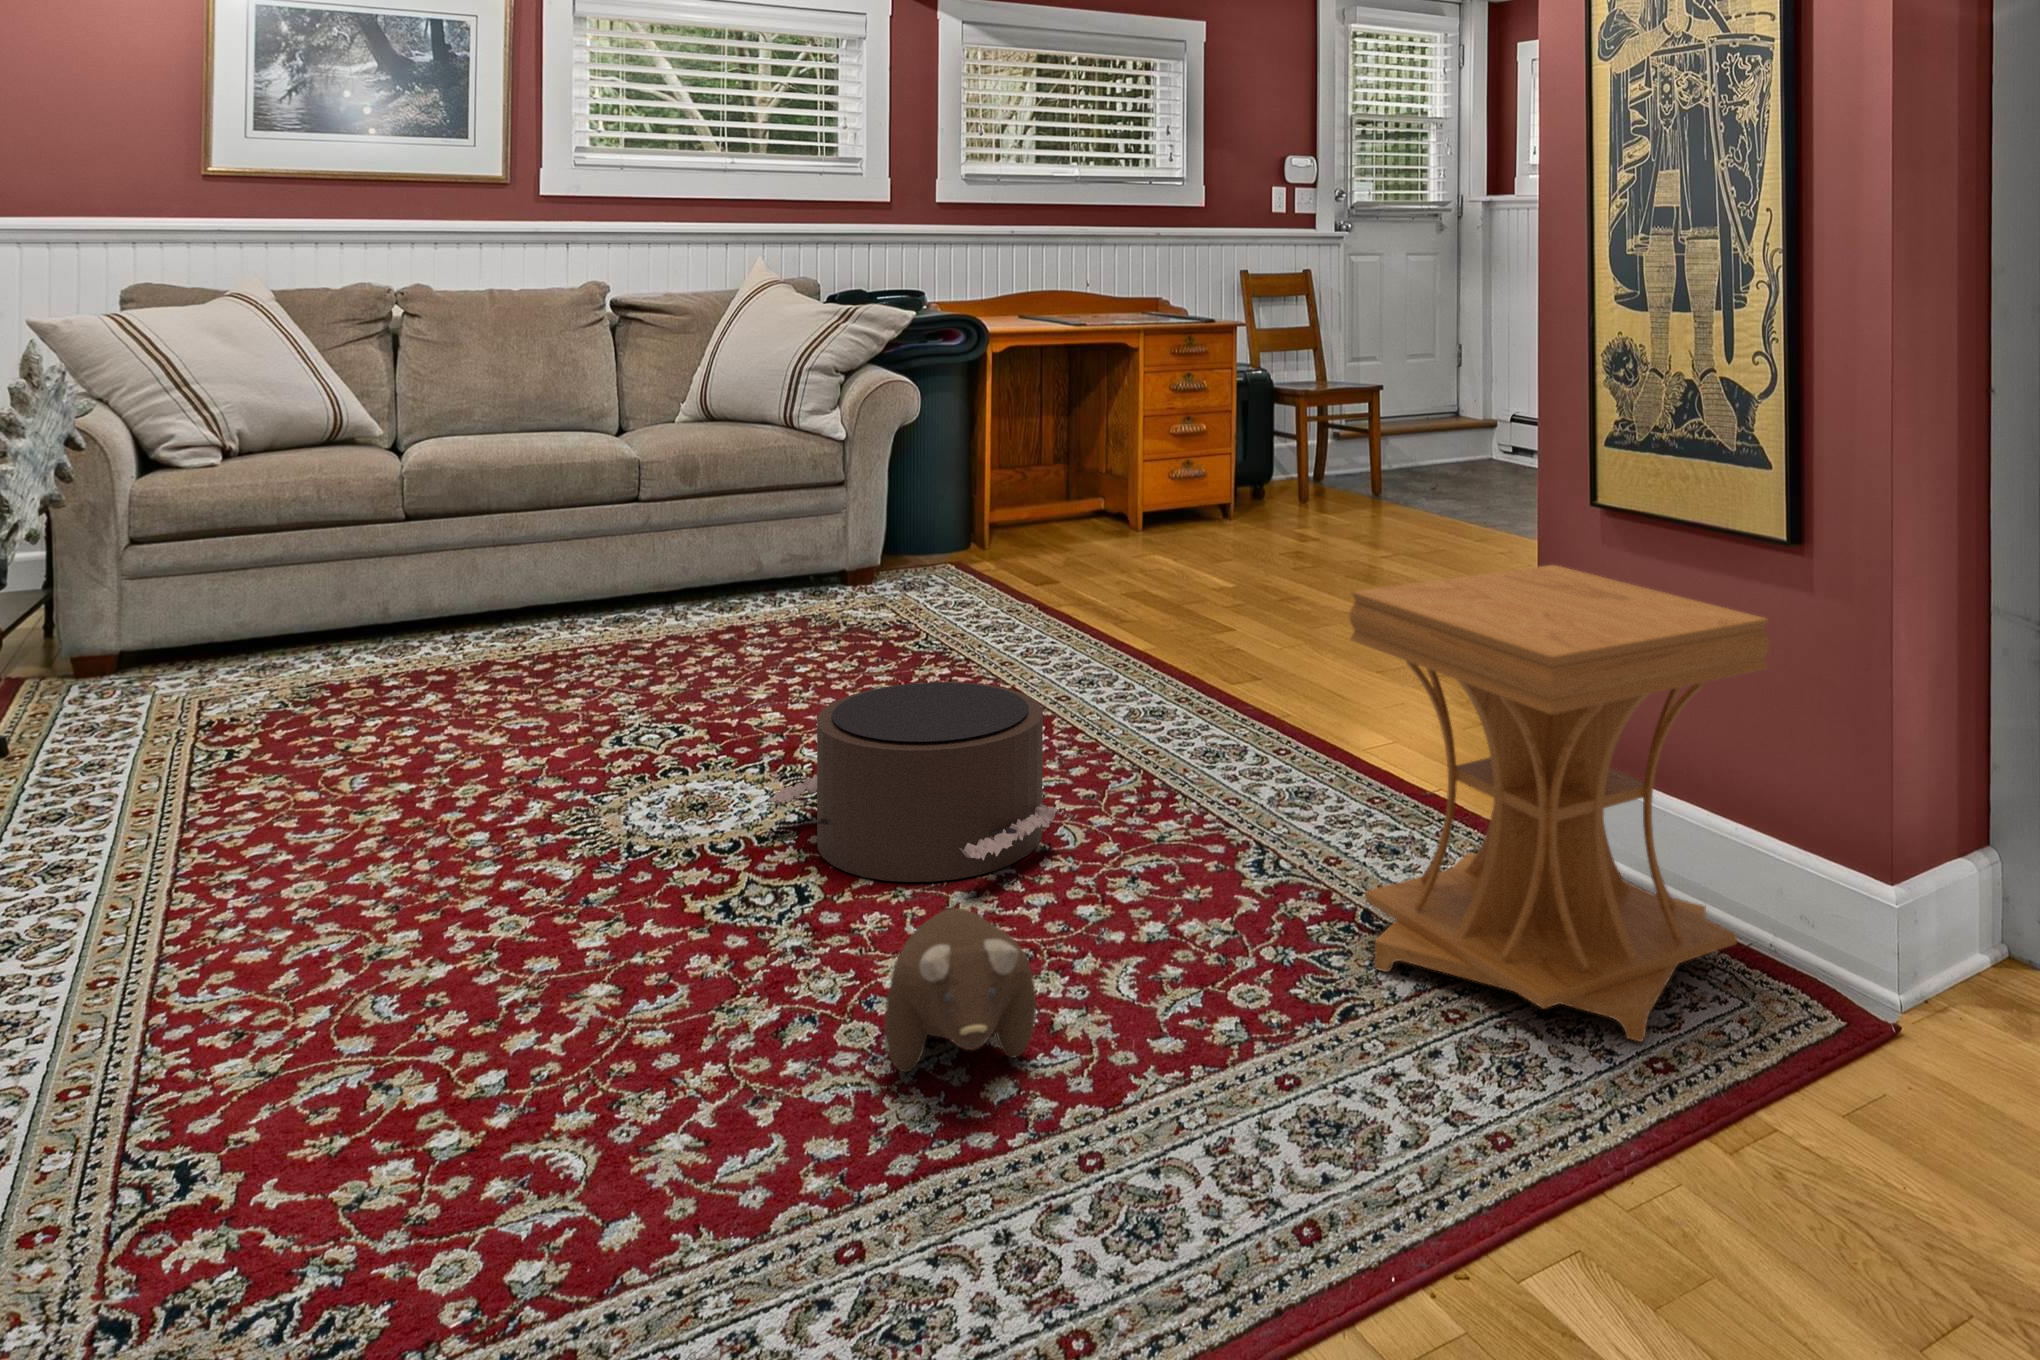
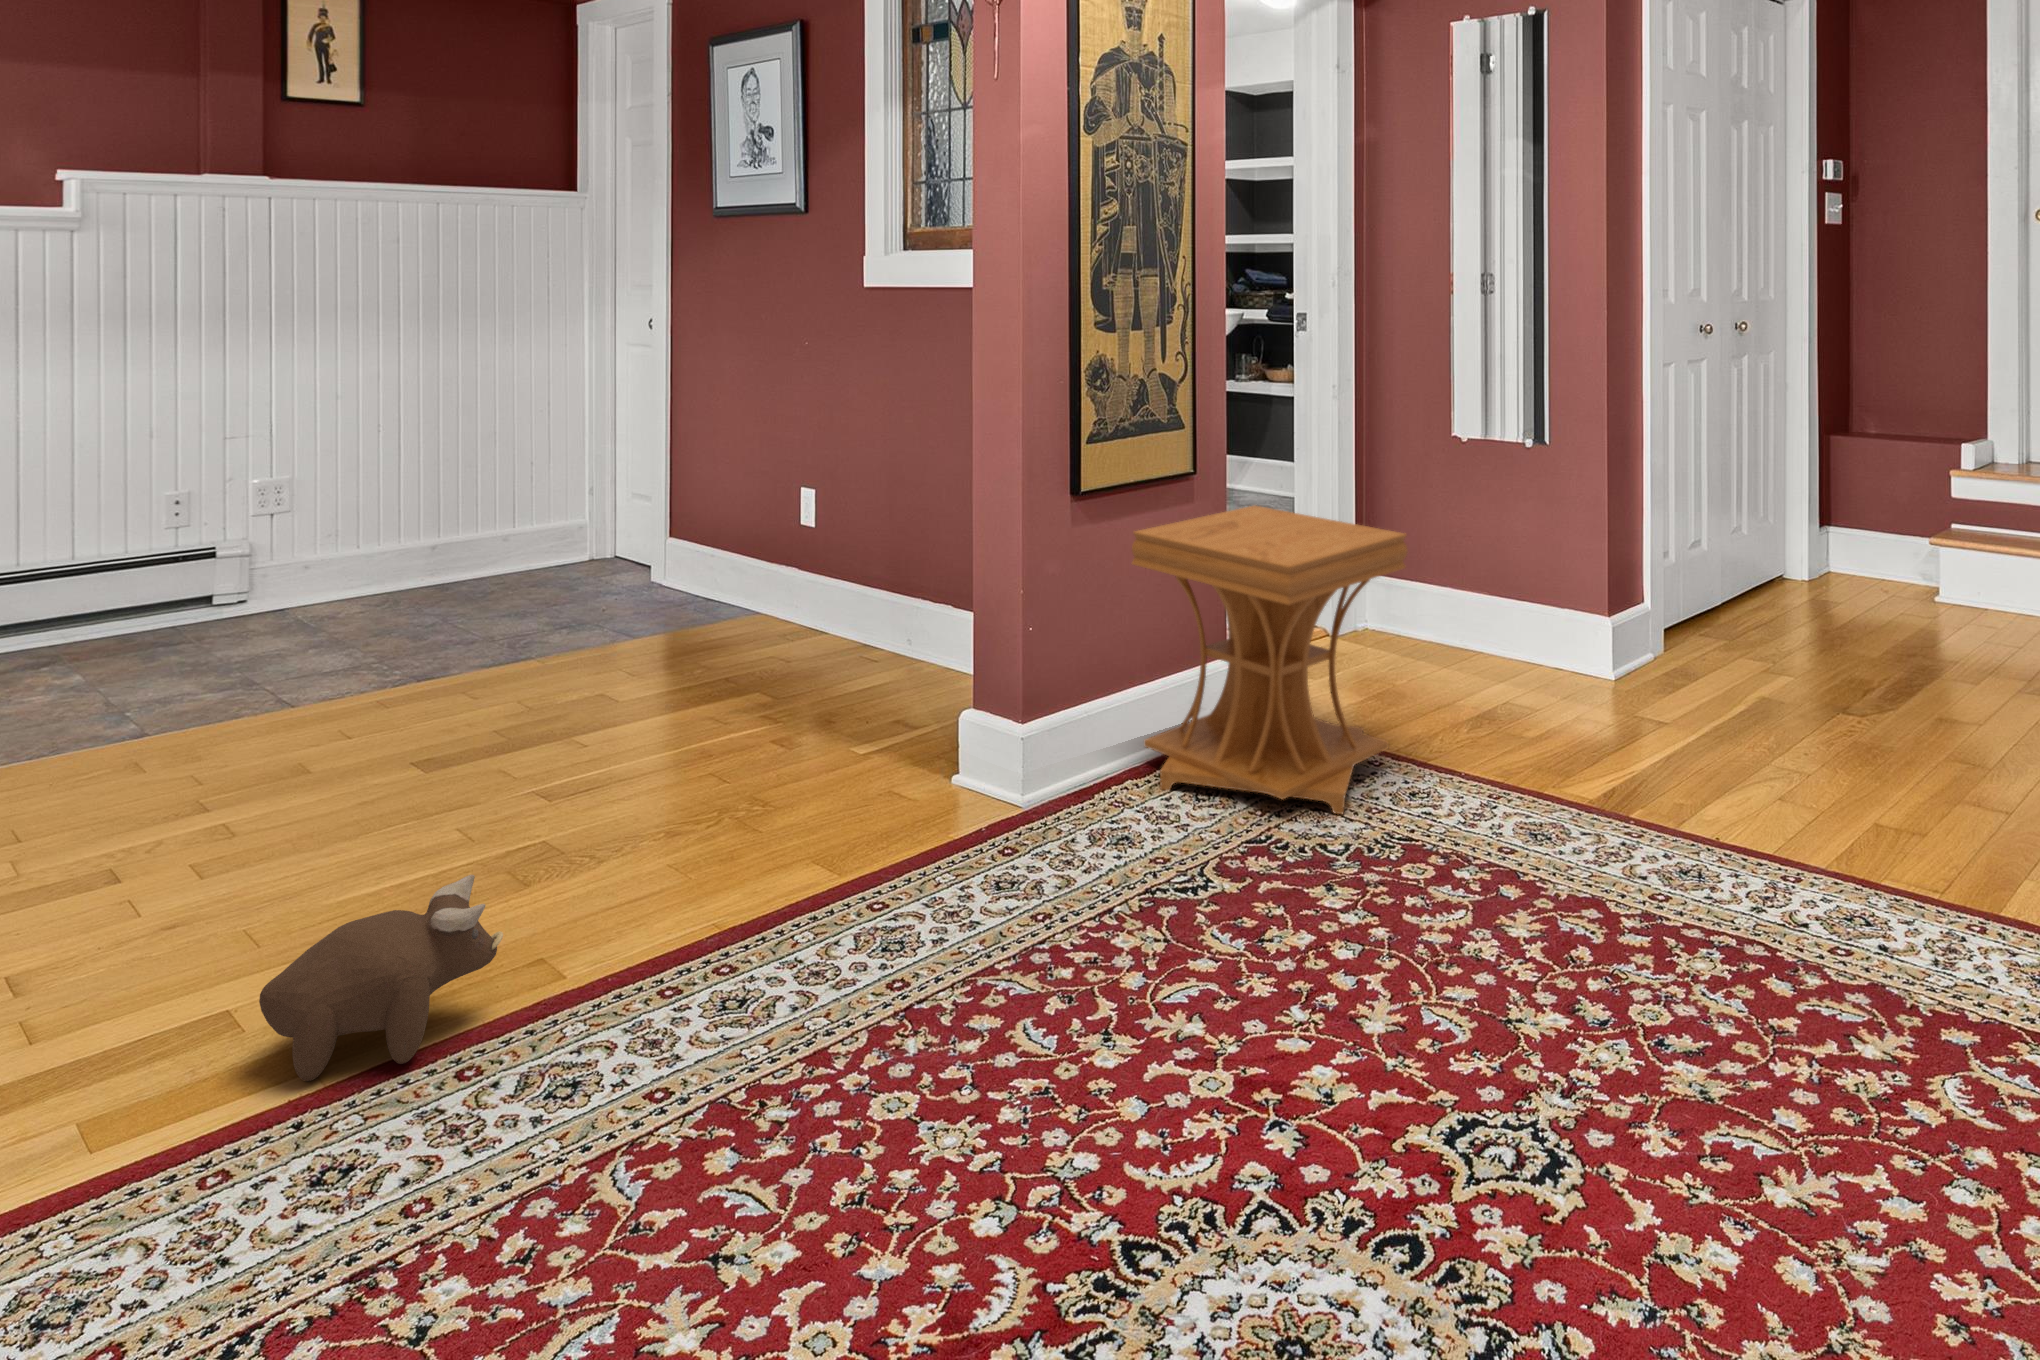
pouf: present [769,682,1064,882] -> none [1111,848,1397,1163]
plush toy: present [885,908,1036,1072] -> present [259,875,503,1081]

